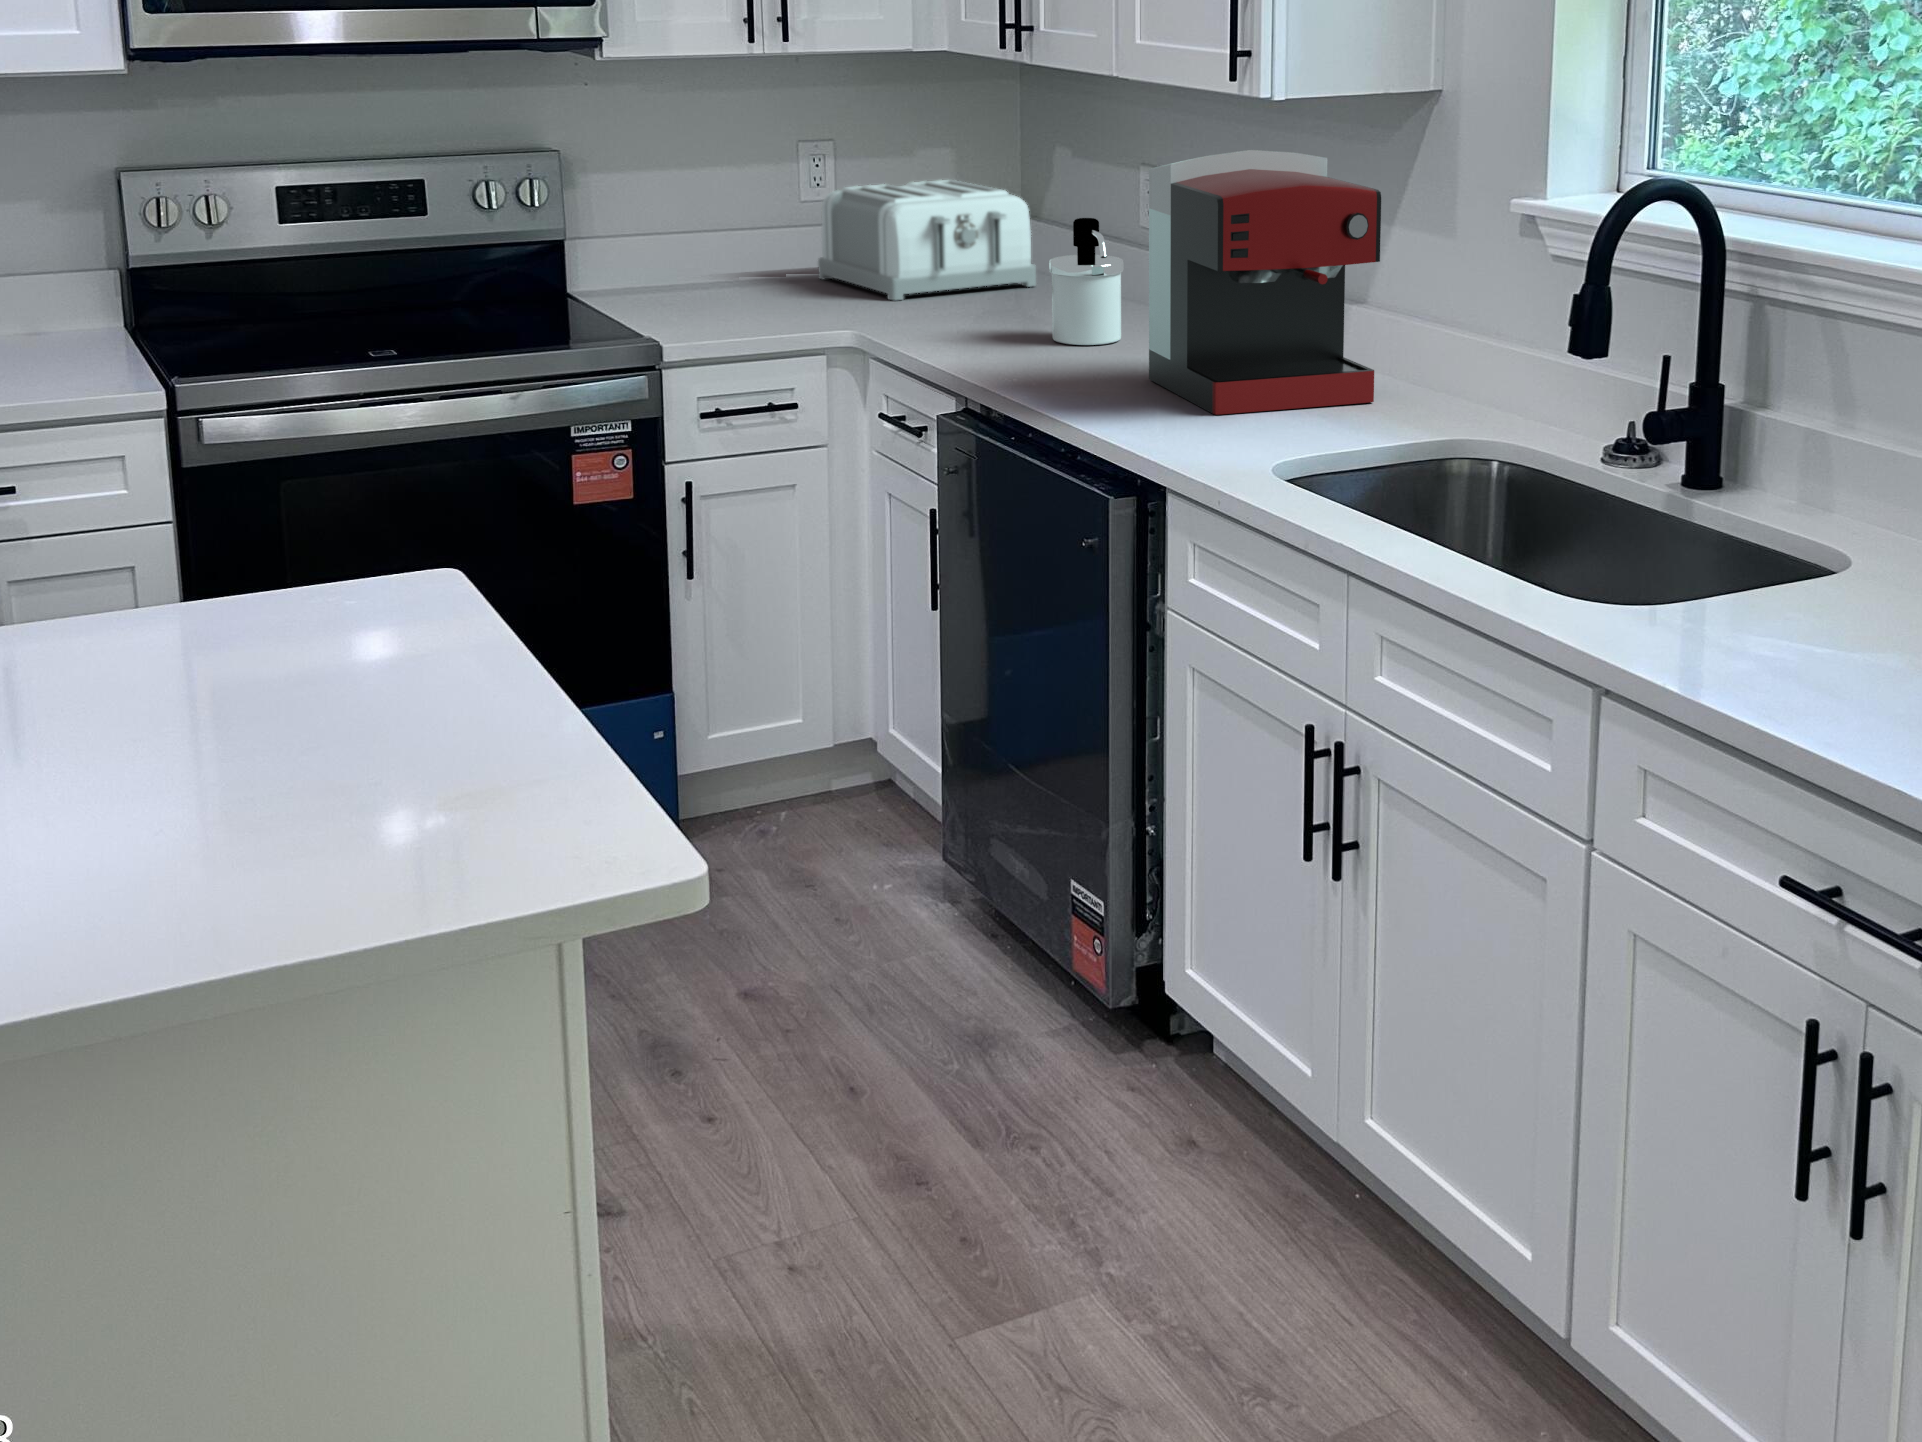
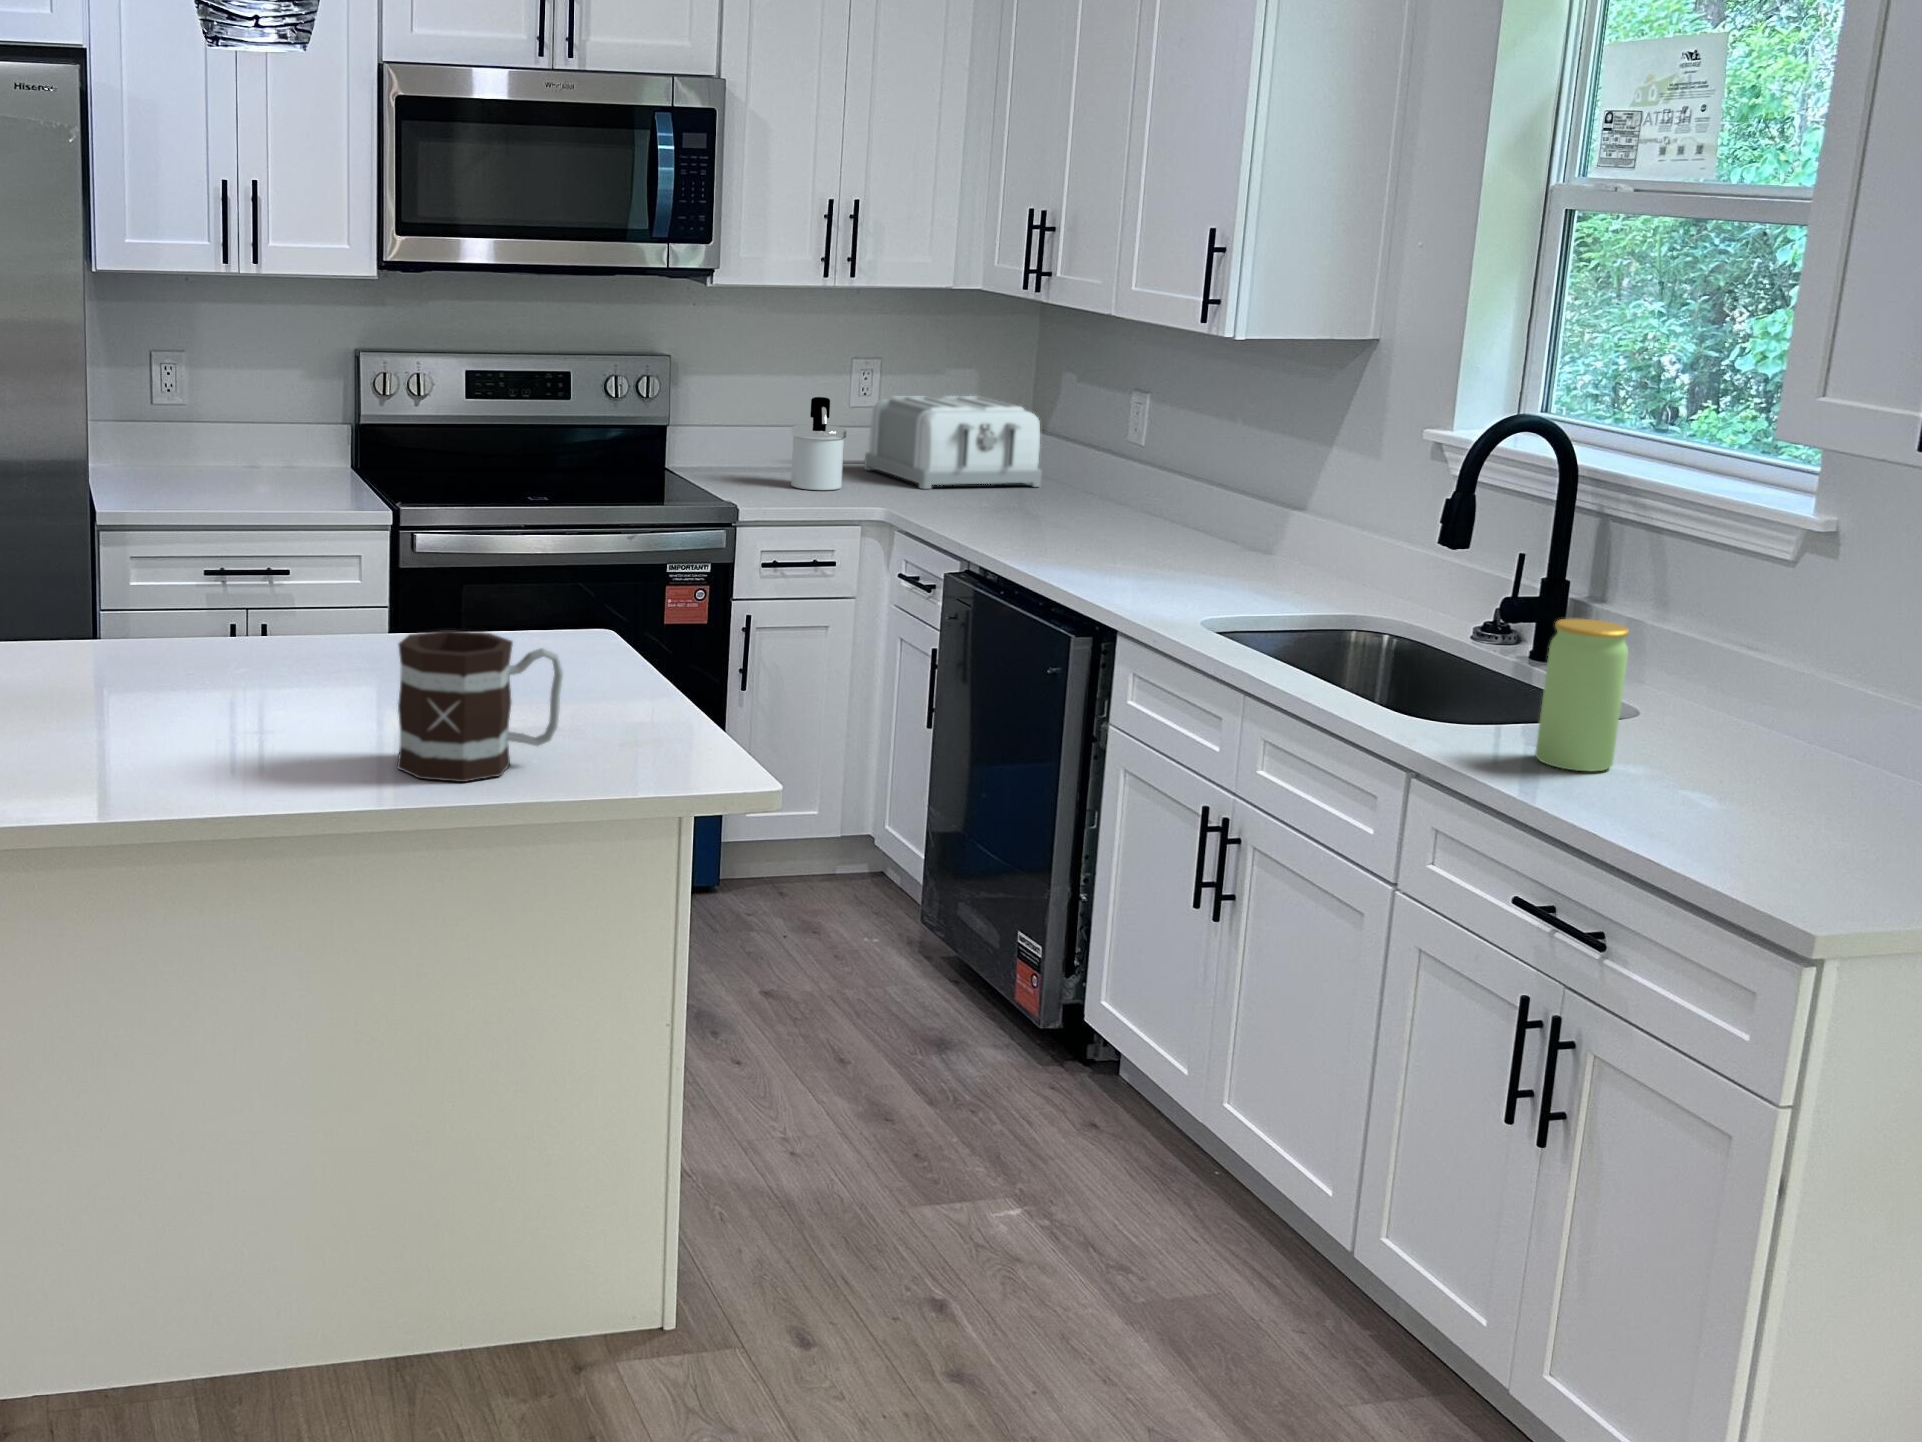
coffee maker: present [1149,150,1381,415] -> none [1120,380,1317,586]
soap dispenser: present [1049,218,1124,345] -> present [791,397,847,490]
jar: none [1764,462,1879,674] -> present [1535,618,1629,771]
mug: none [11,667,323,942] -> present [397,630,563,782]

